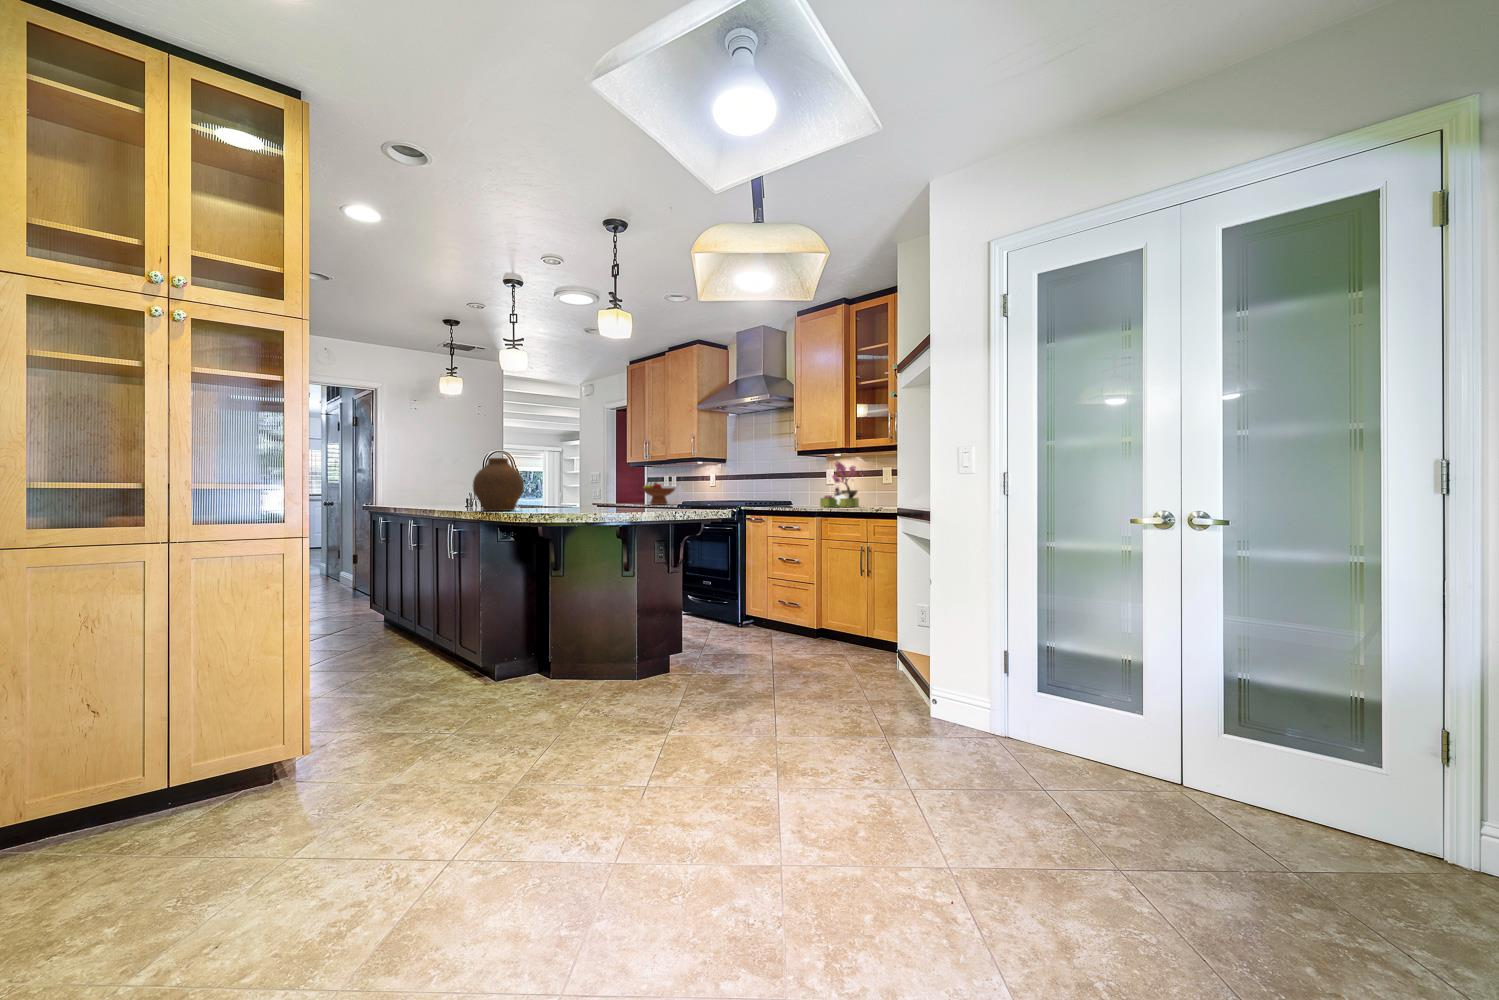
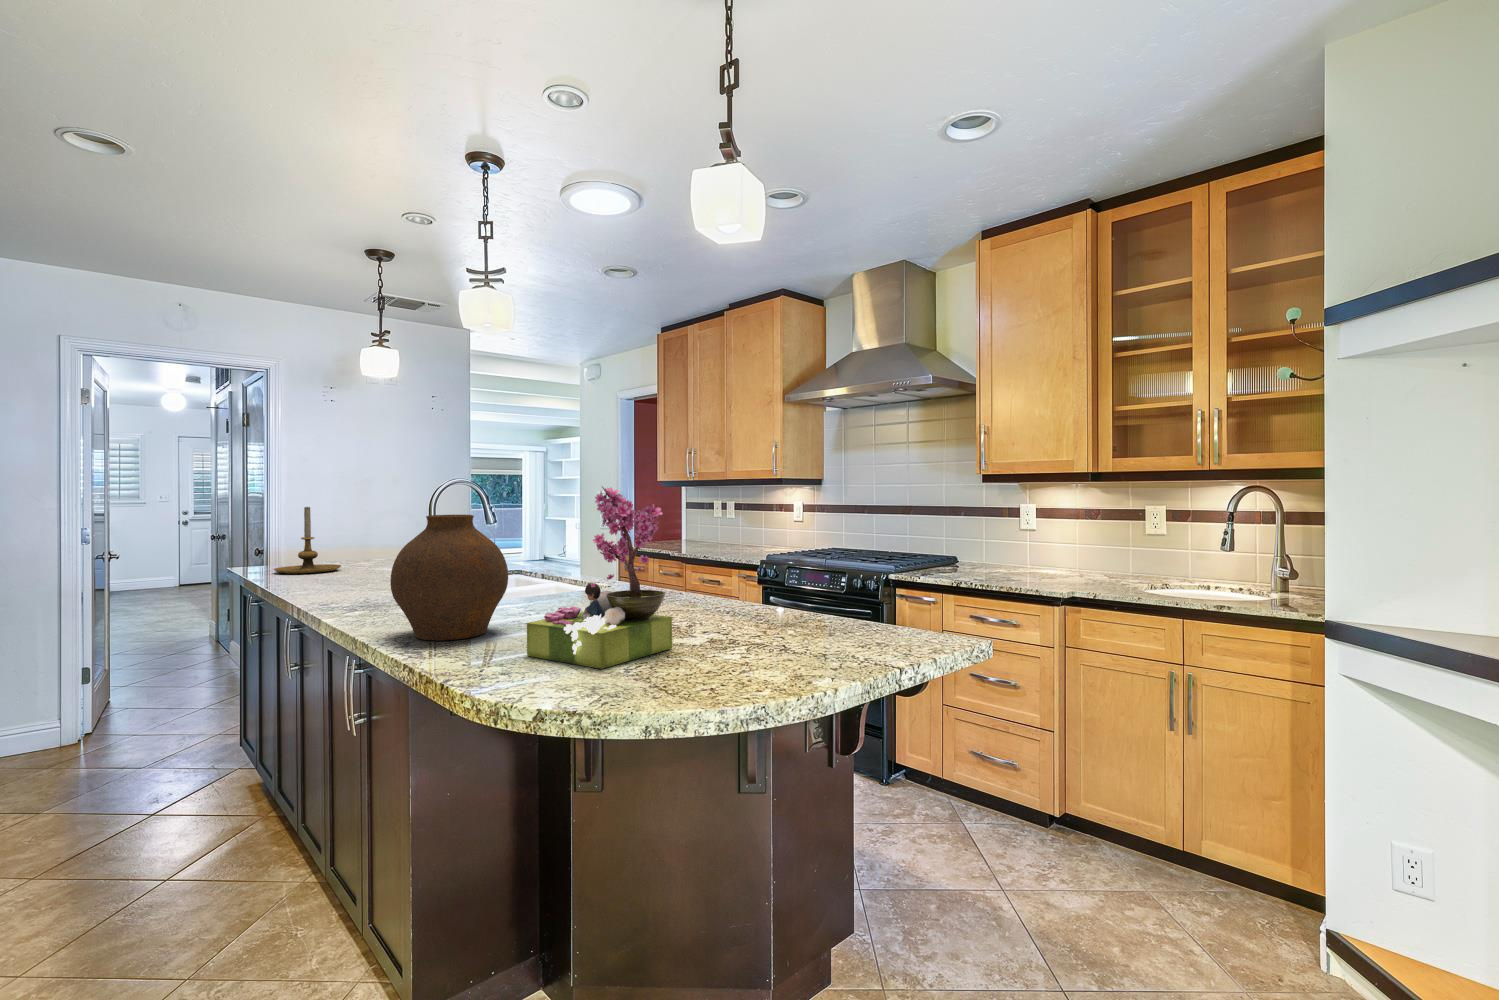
flower arrangement: present [820,461,859,507] -> present [527,486,672,669]
candle holder: none [393,469,430,506] -> present [274,507,341,574]
fruit bowl: present [643,482,675,505] -> none [689,516,744,553]

